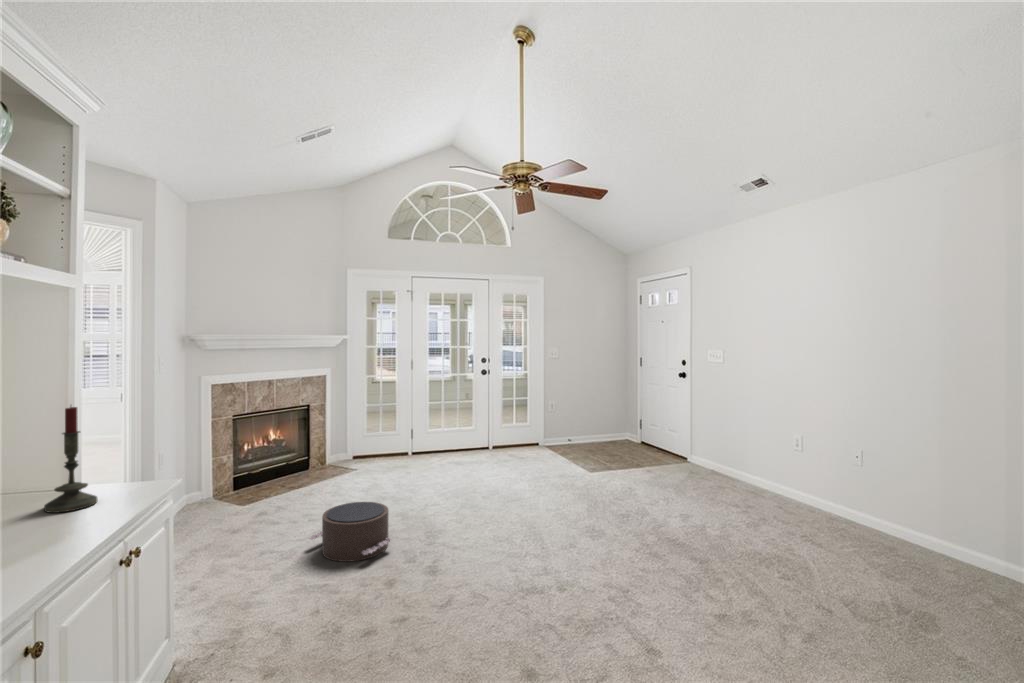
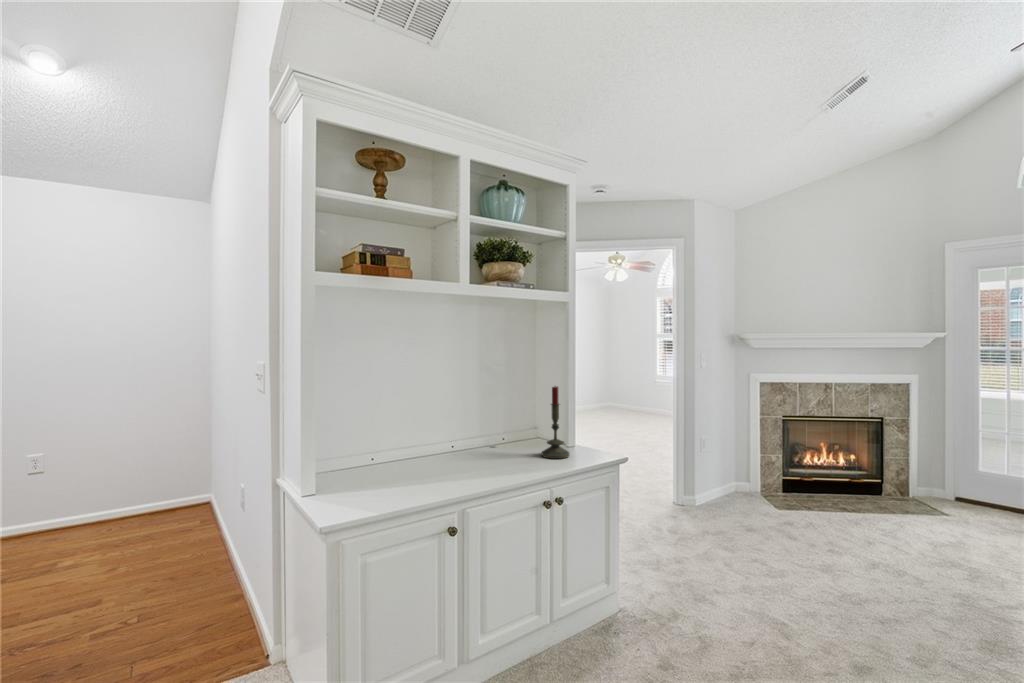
pouf: present [309,502,391,562] -> none [807,543,919,630]

